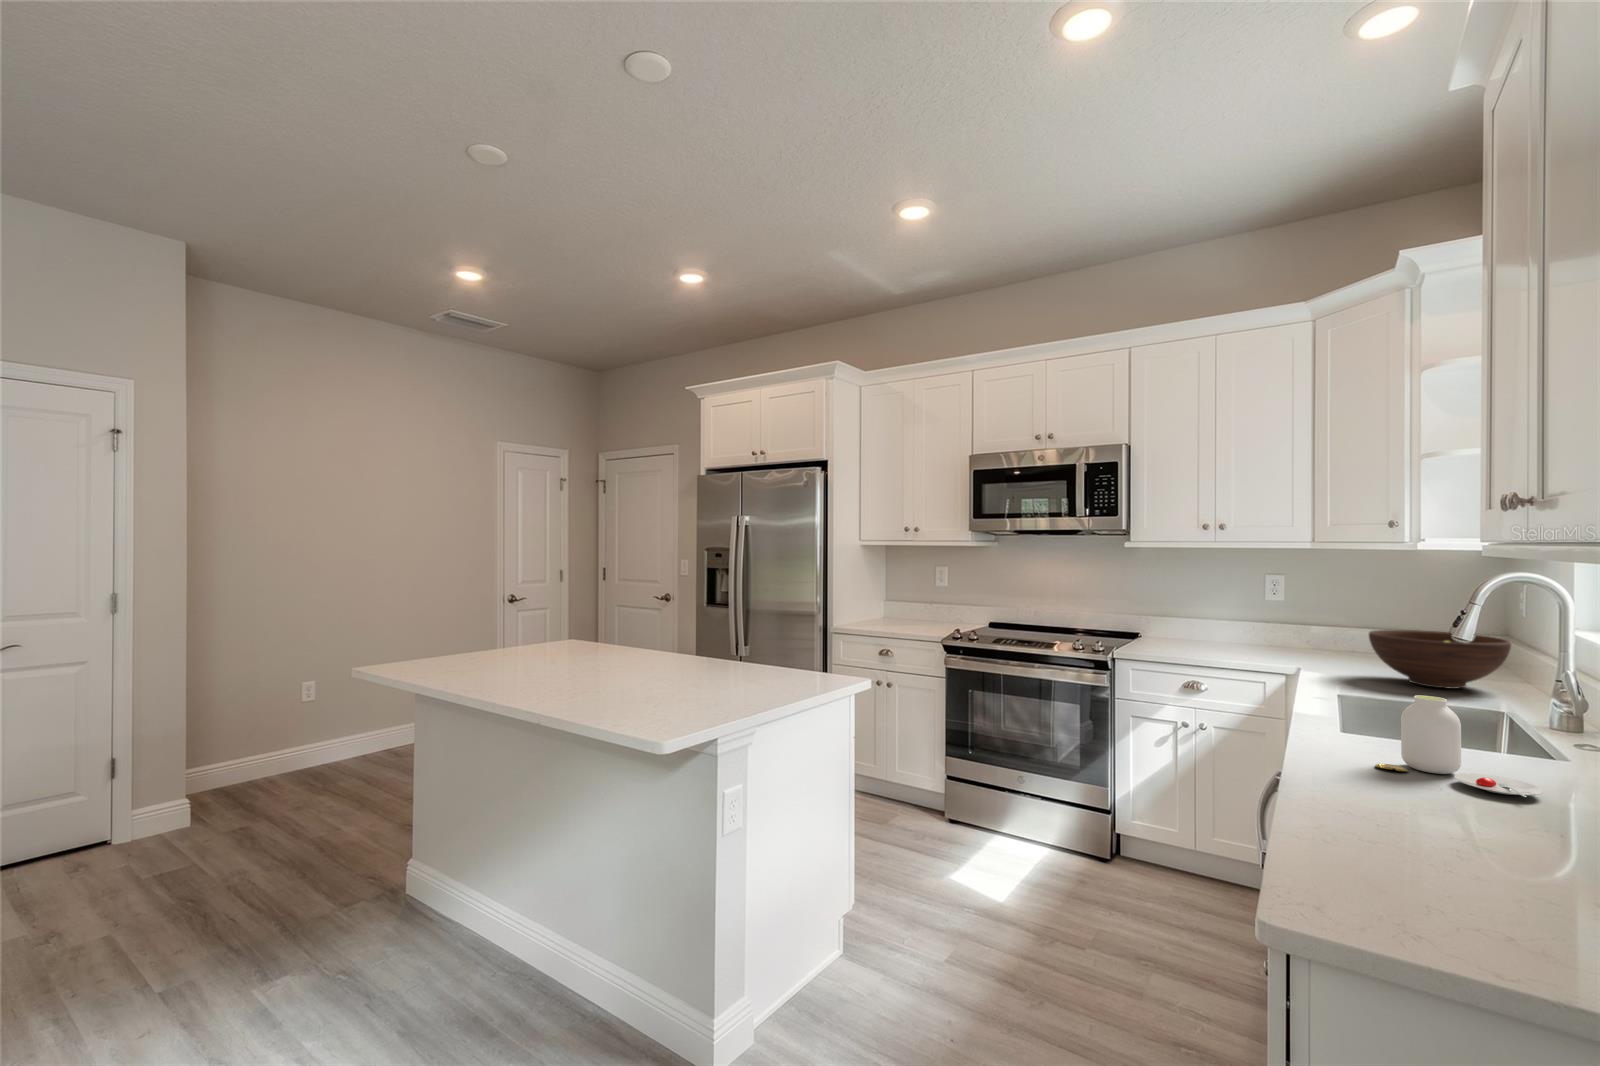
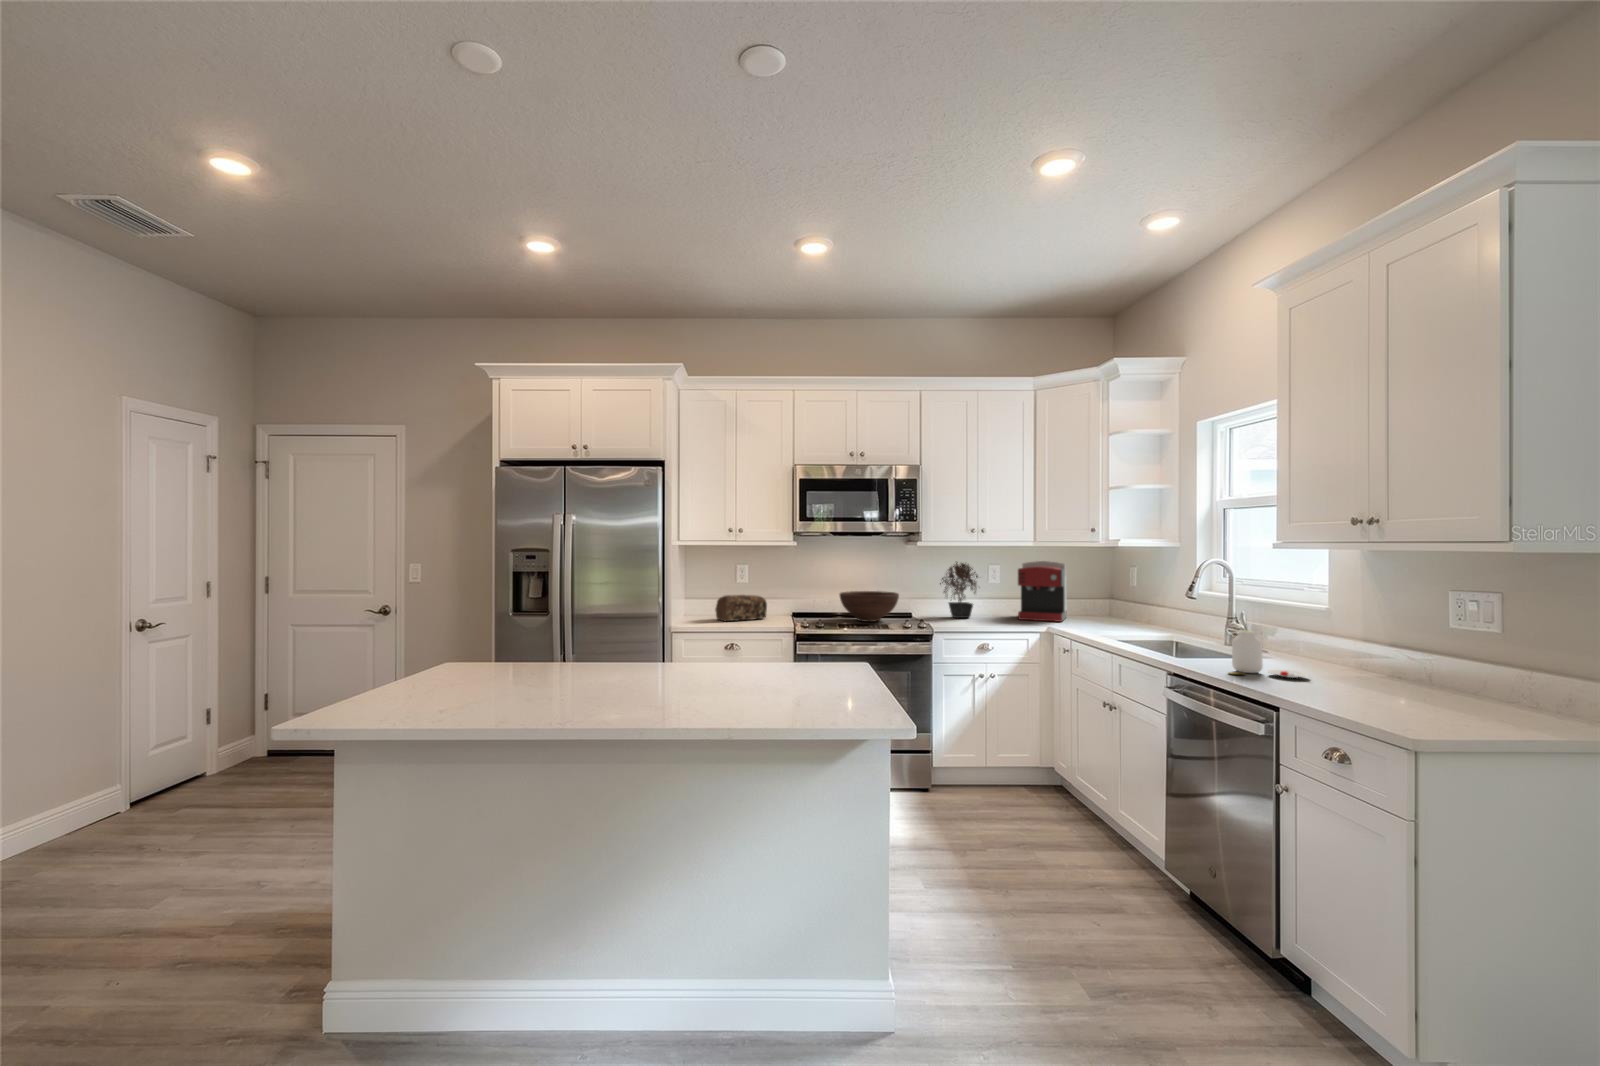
potted plant: none [1161,568,1225,647] -> present [940,563,978,618]
coffee maker: none [1275,571,1379,664] -> present [1018,561,1067,622]
bread loaf: none [889,599,942,627] -> present [715,595,767,621]
fruit bowl: present [1369,630,1511,689] -> present [840,591,899,622]

